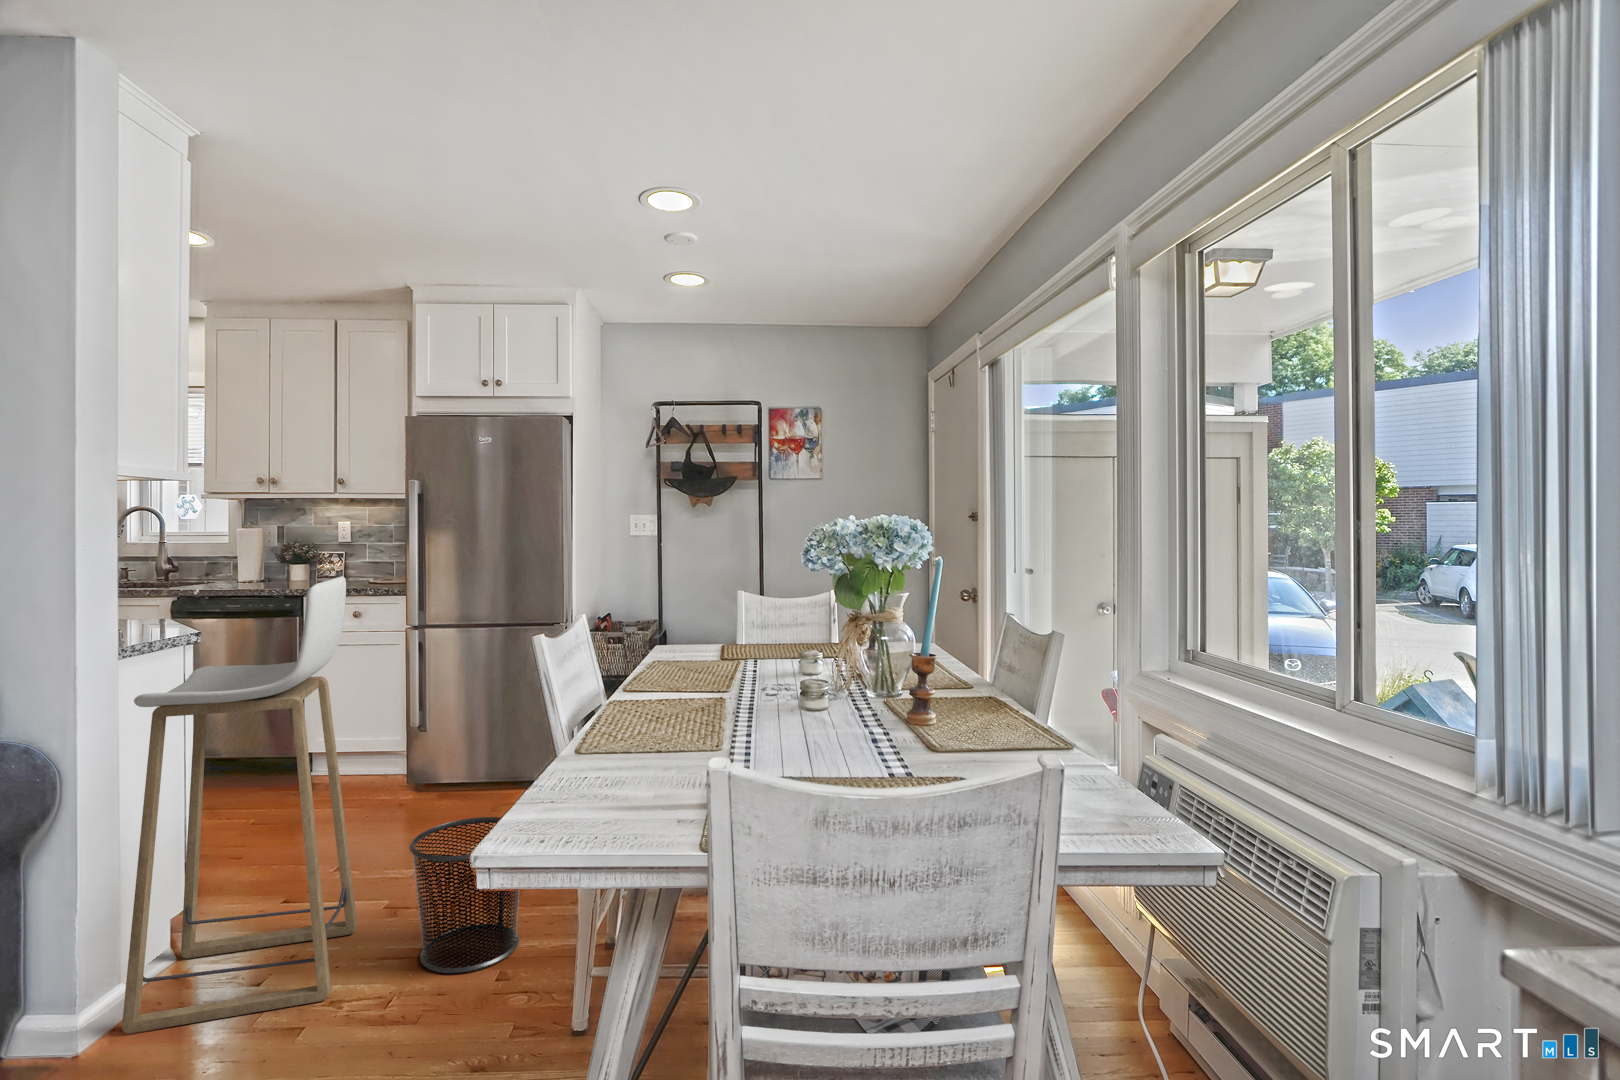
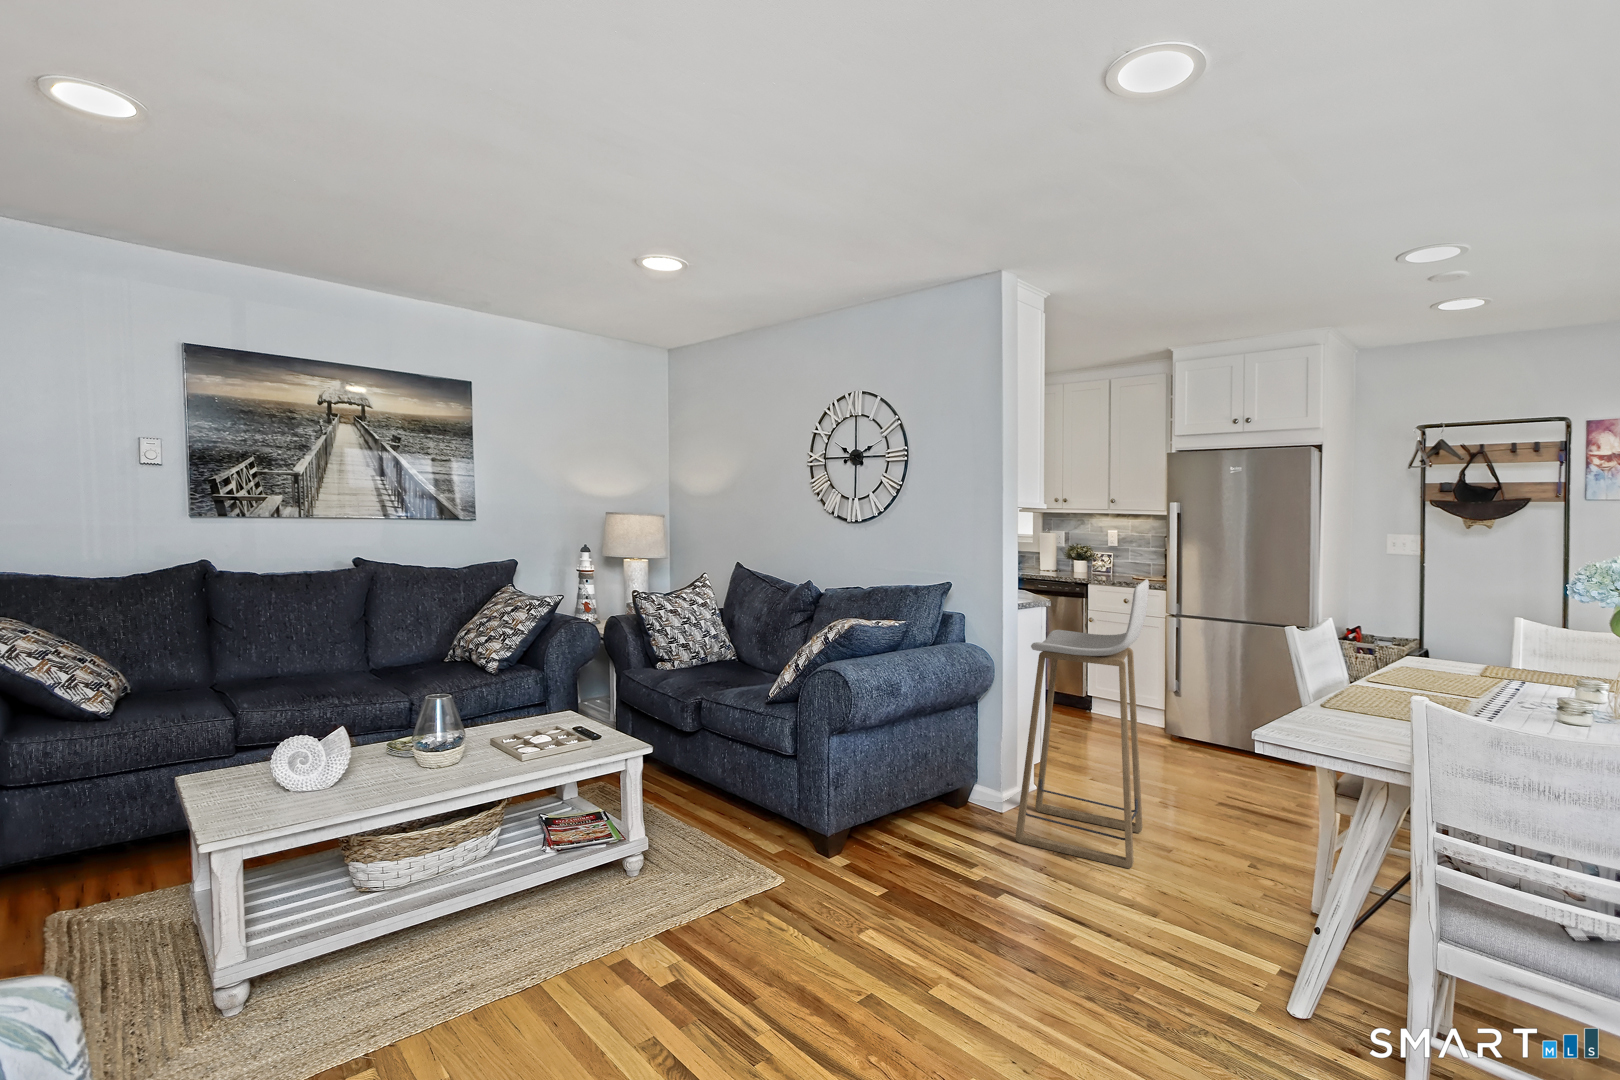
waste bin: present [409,817,520,973] -> none [1190,774,1287,893]

